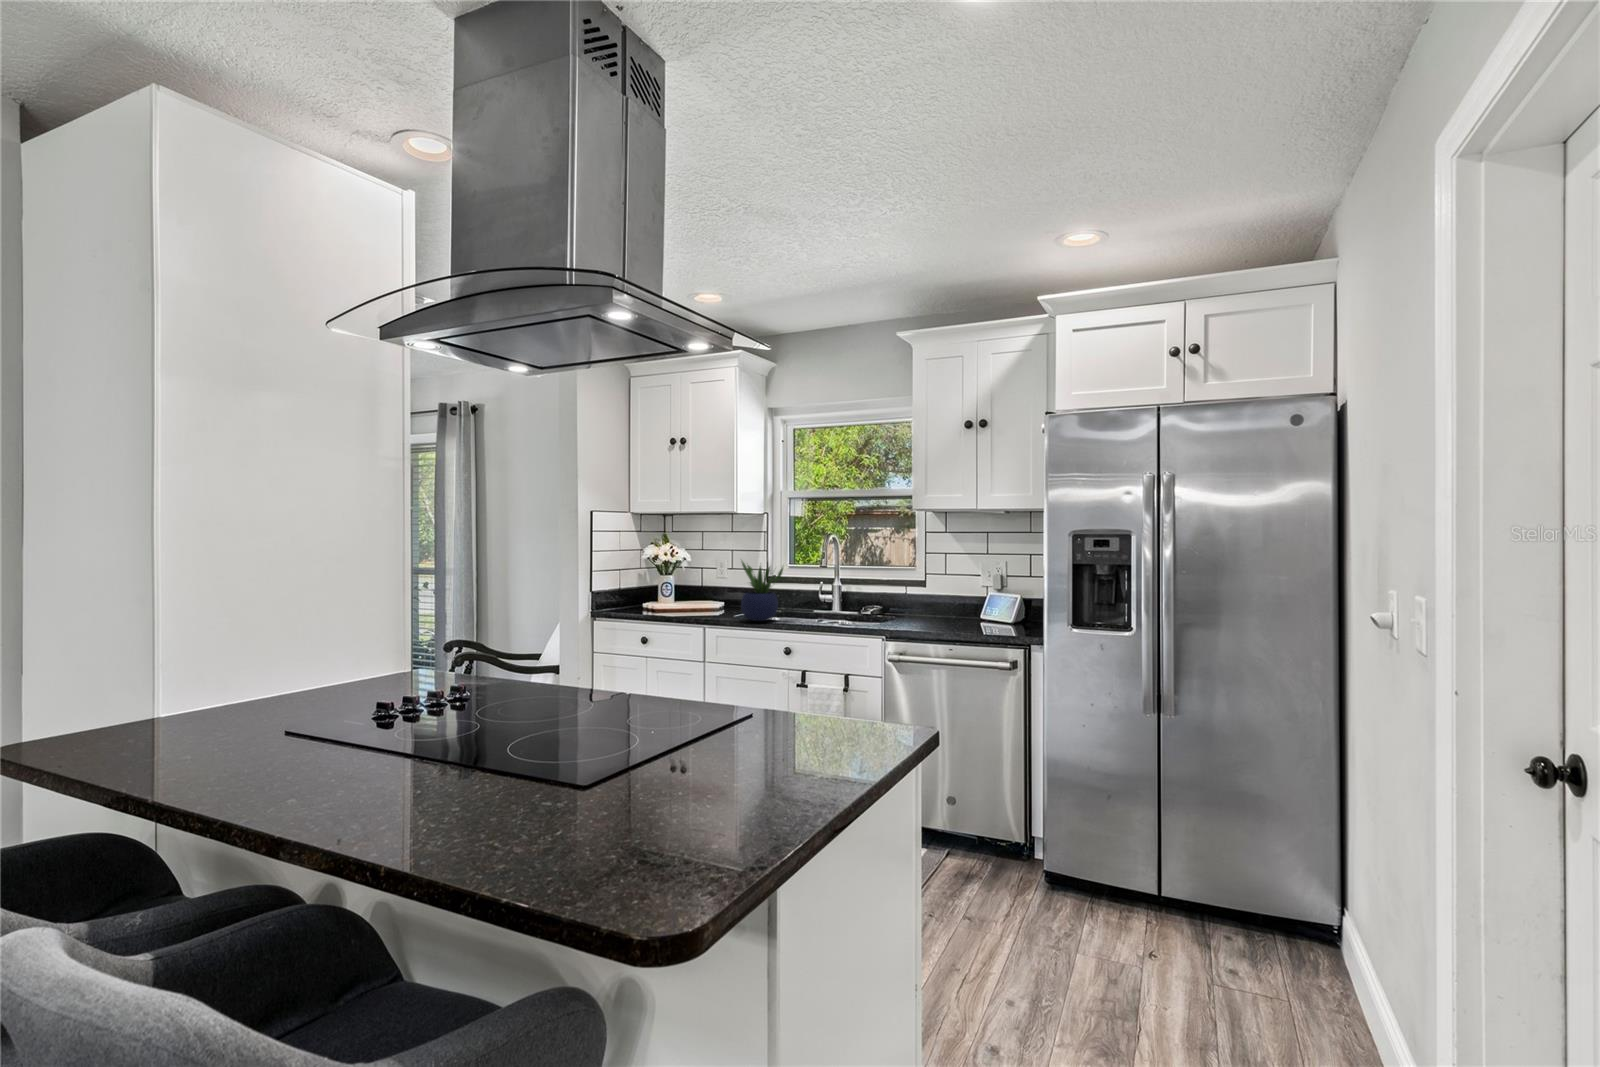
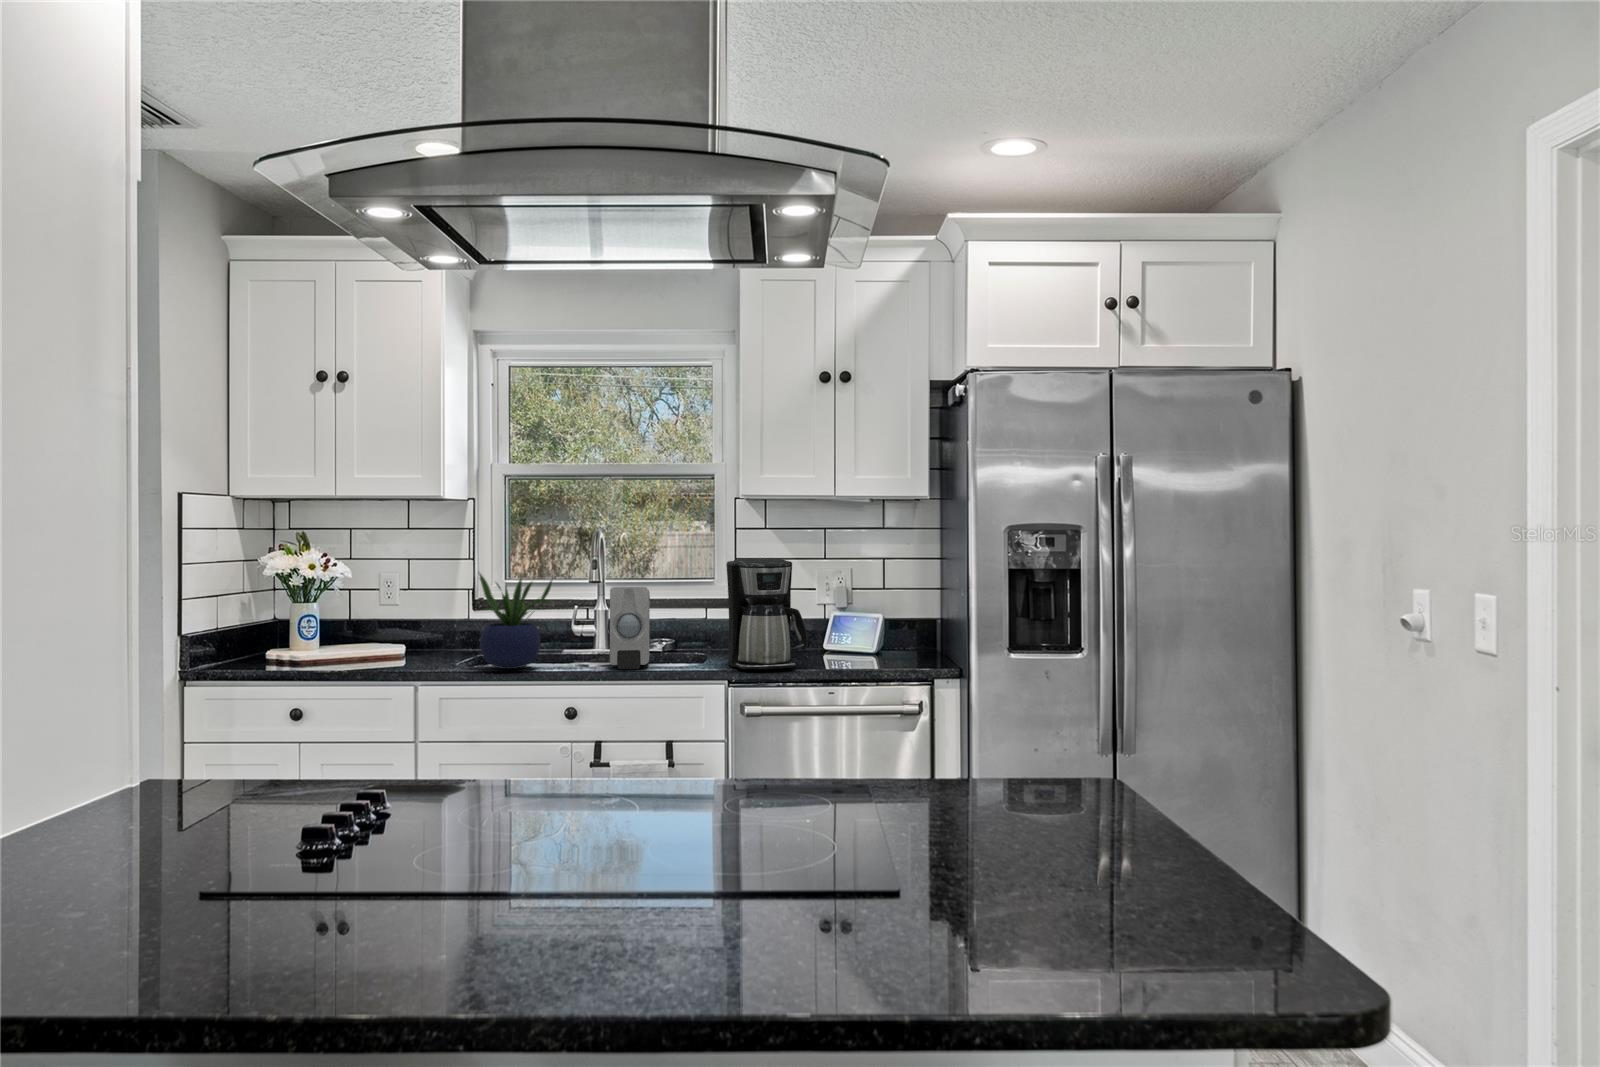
coffee maker: none [895,553,950,631] -> present [726,558,808,670]
soap dispenser: none [816,571,851,626] -> present [610,587,650,669]

